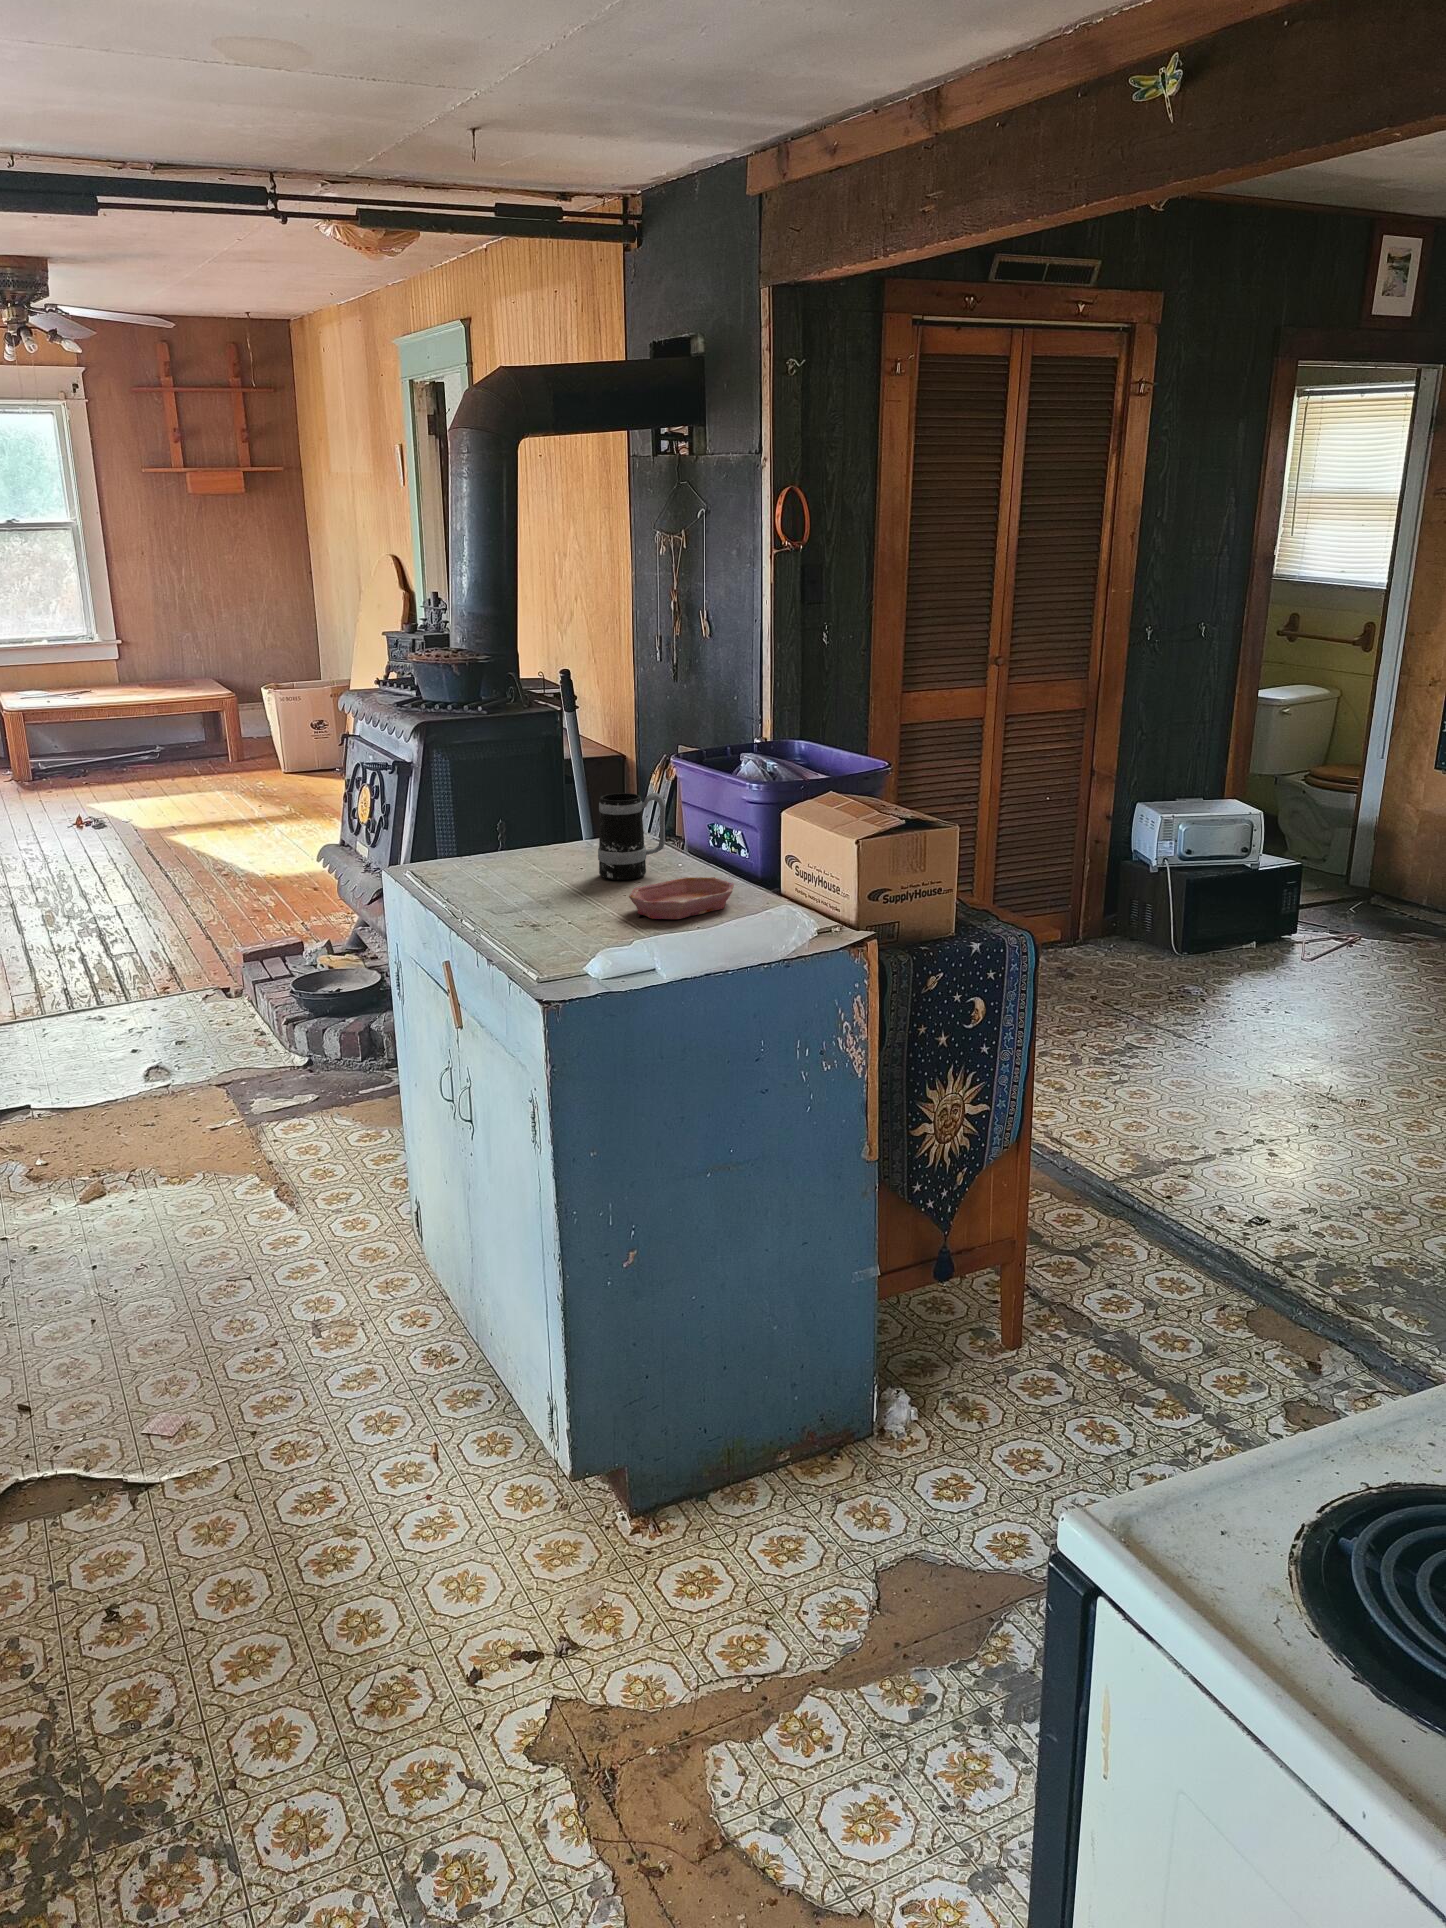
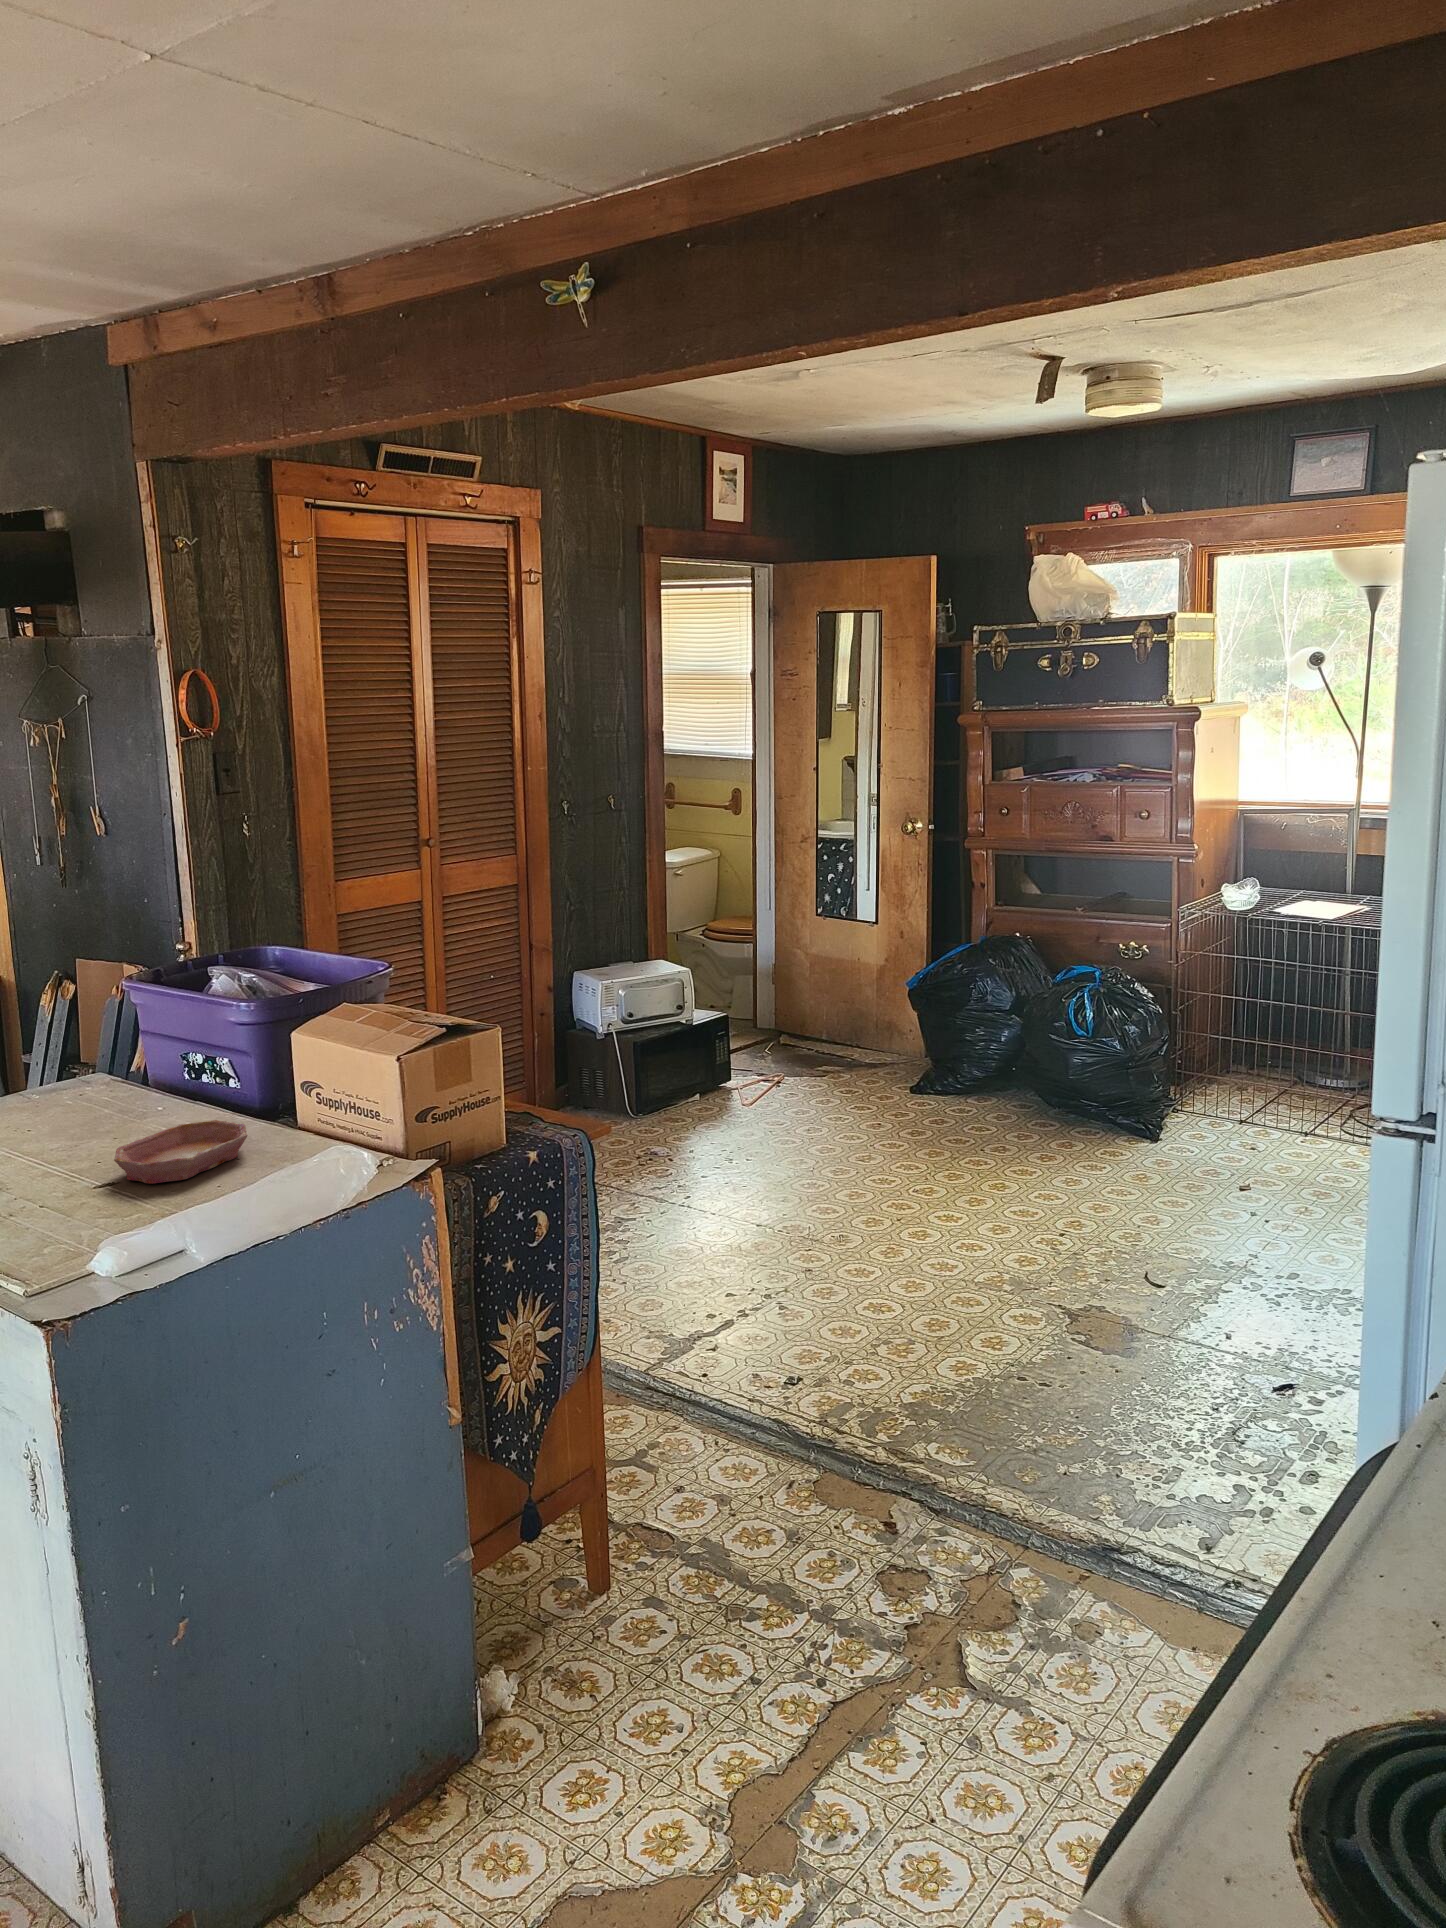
mug: present [598,793,666,880] -> none [47,1025,138,1139]

